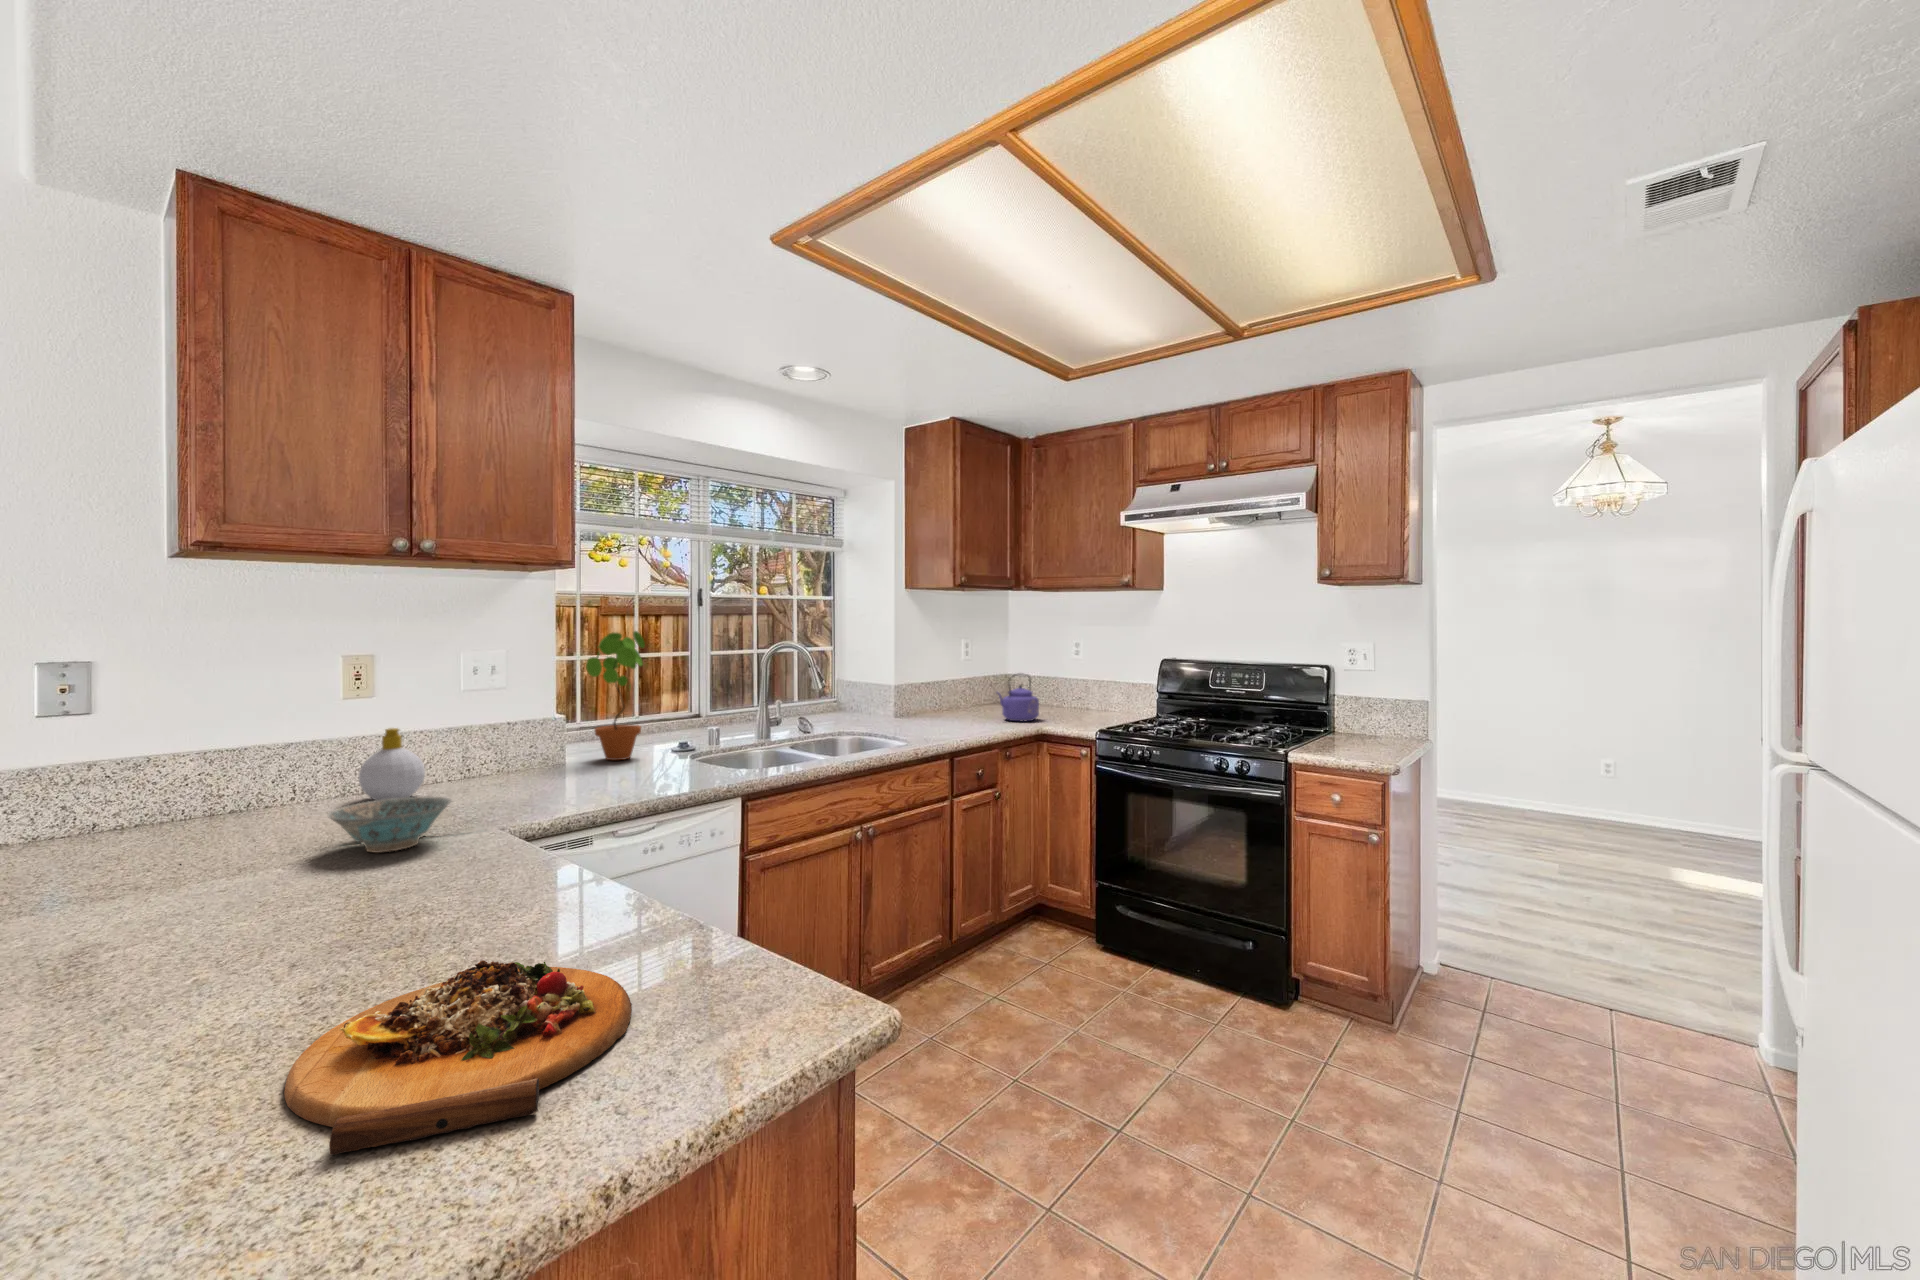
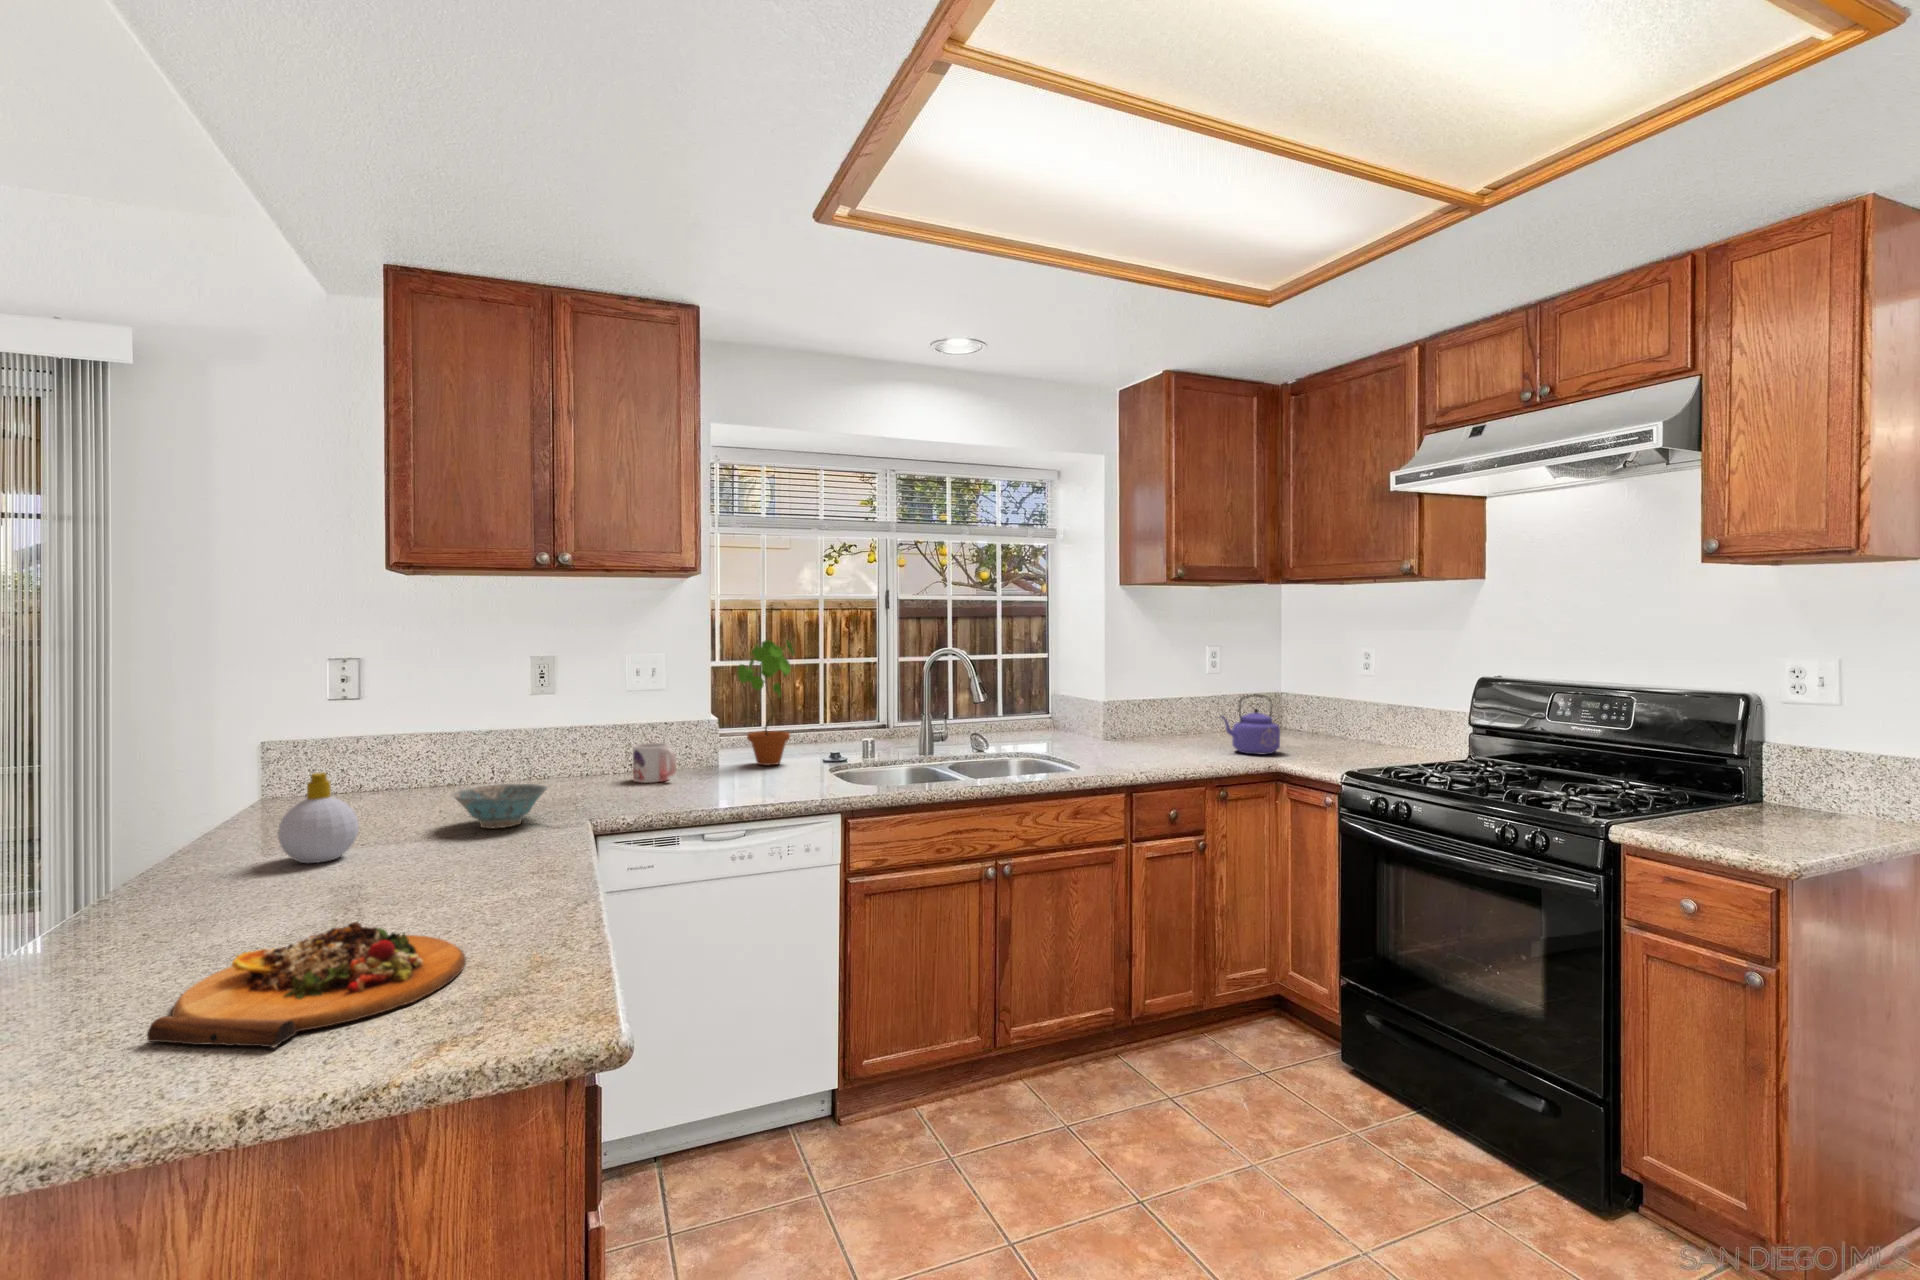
soap bottle: present [358,728,425,800] -> present [278,773,359,863]
mug: none [487,744,544,788] -> present [633,743,676,783]

